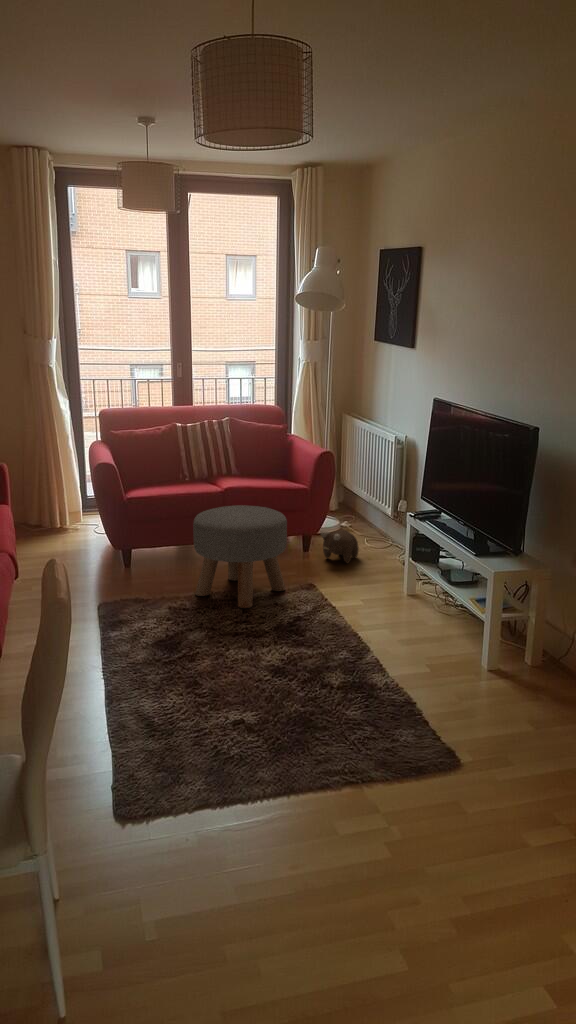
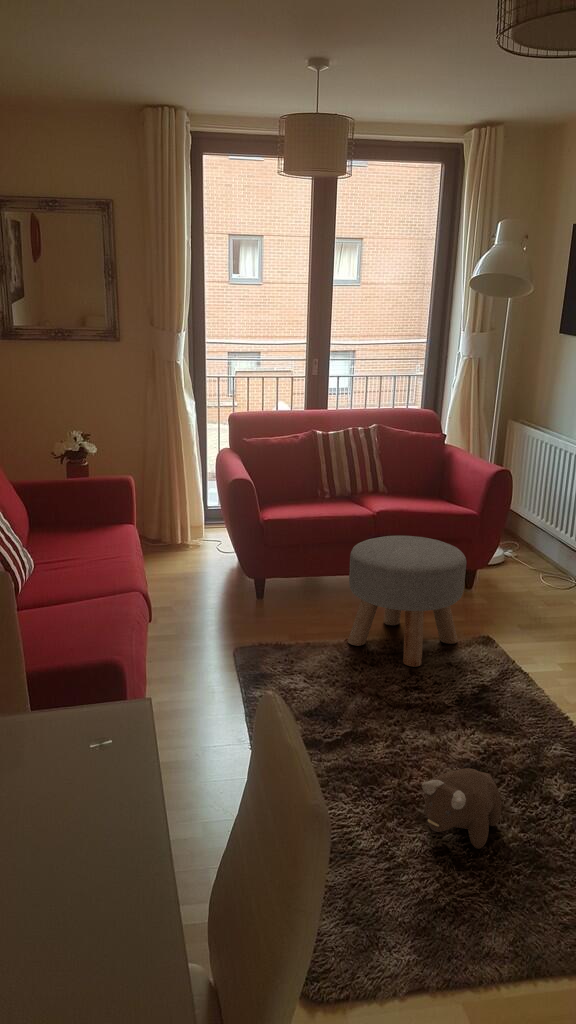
plush toy: present [321,530,359,563] -> present [422,768,501,849]

